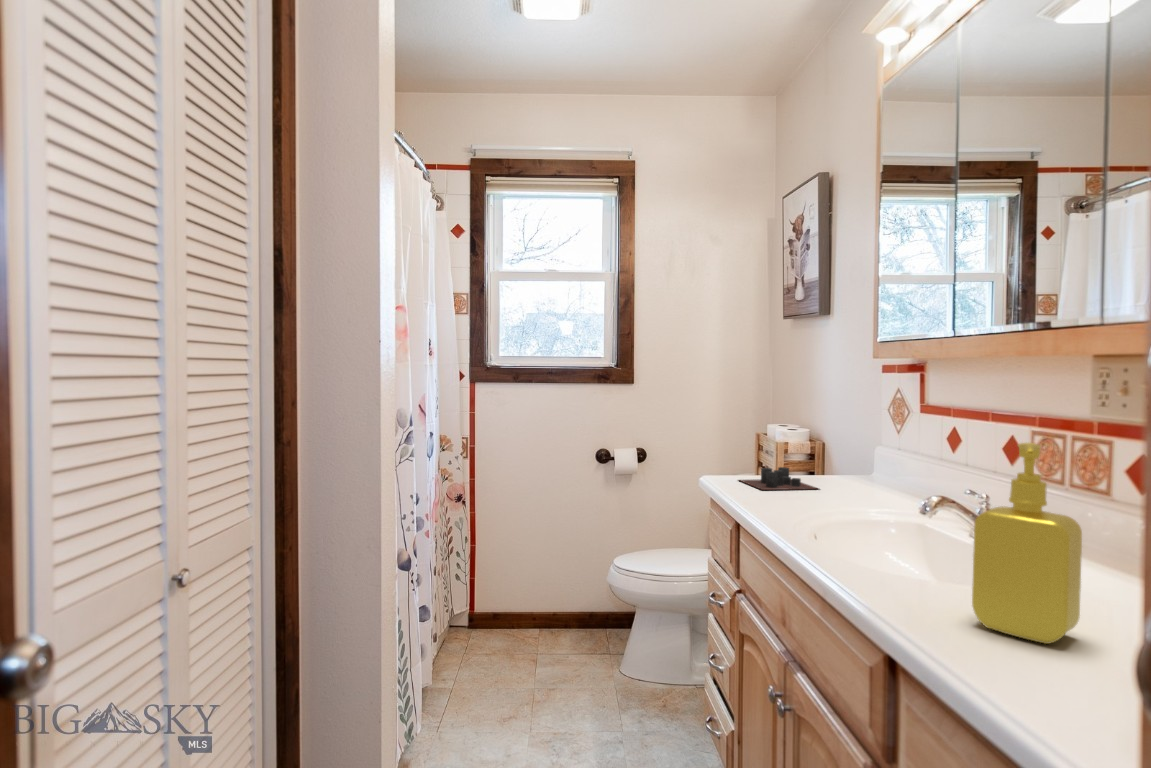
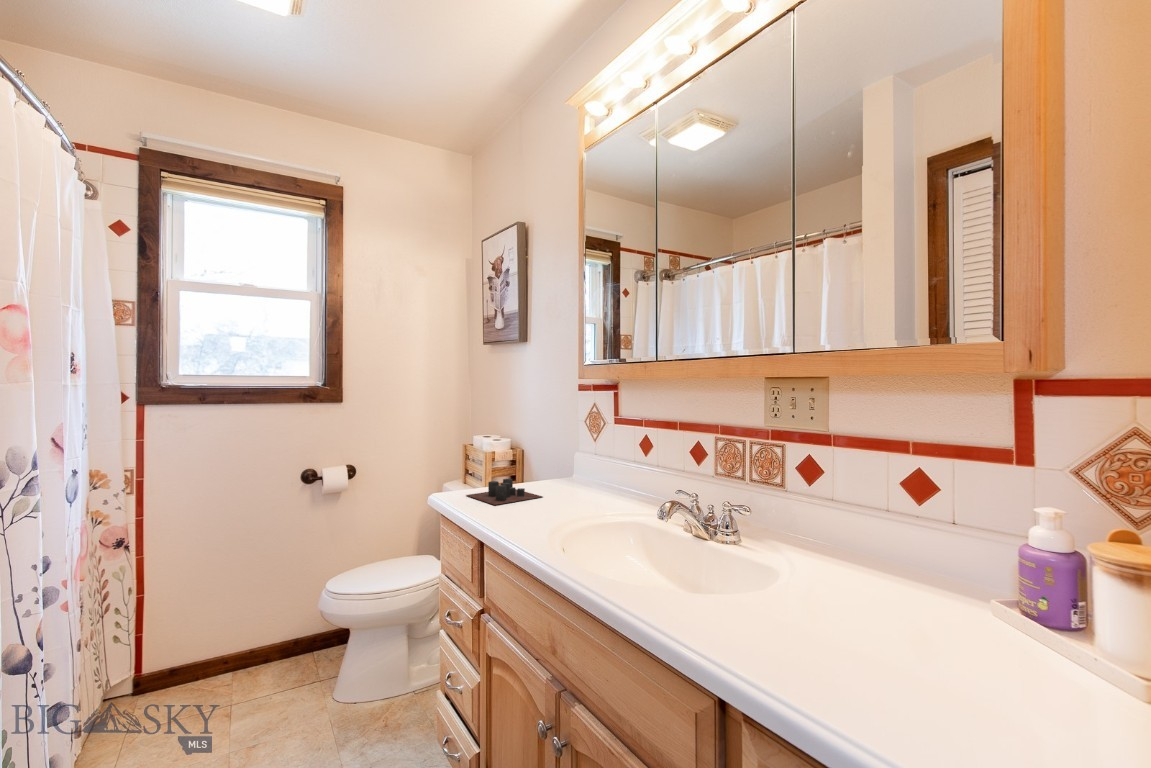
soap dispenser: present [972,443,1082,644] -> none [805,467,911,684]

